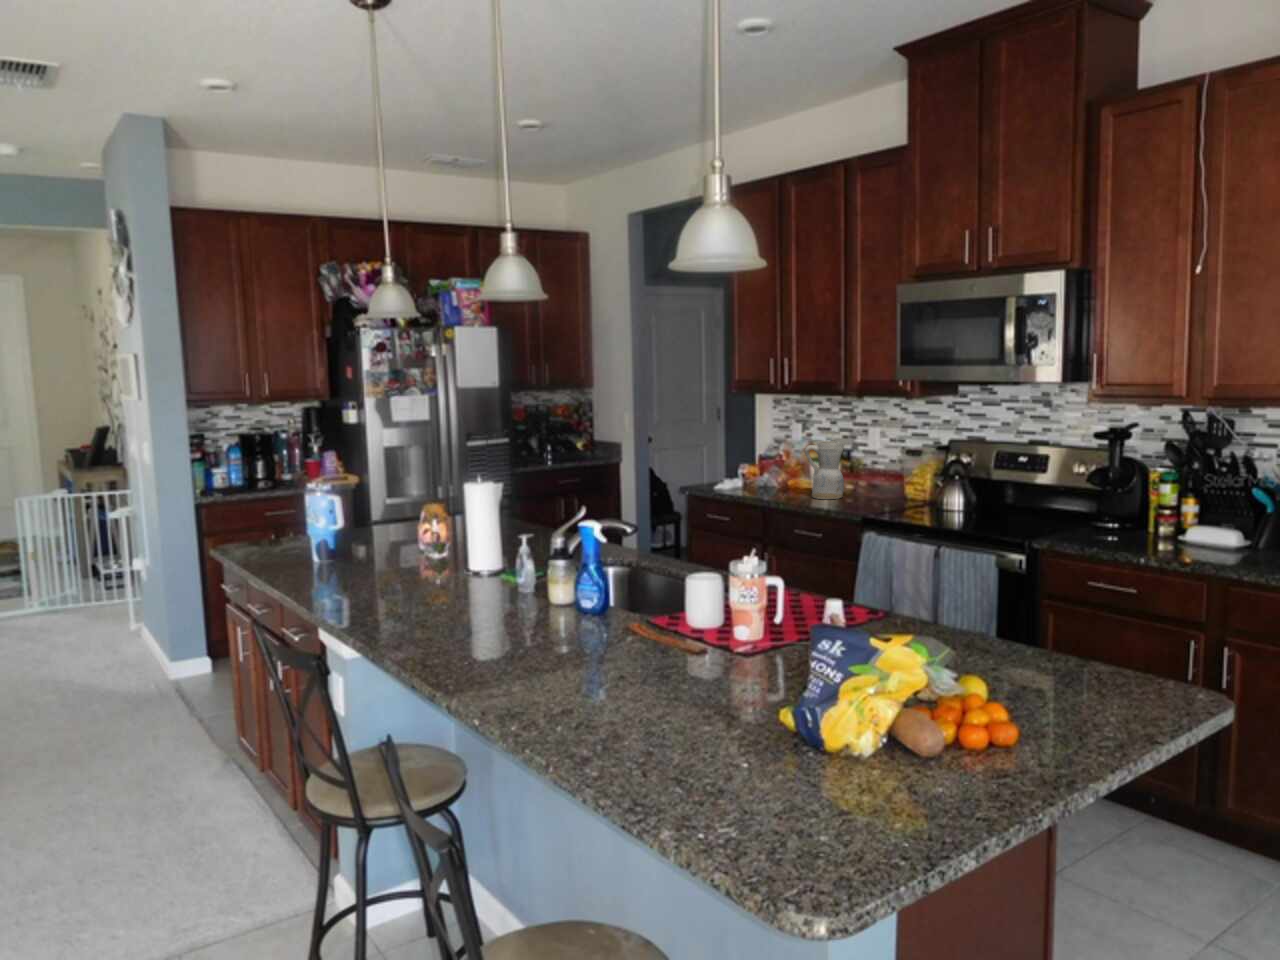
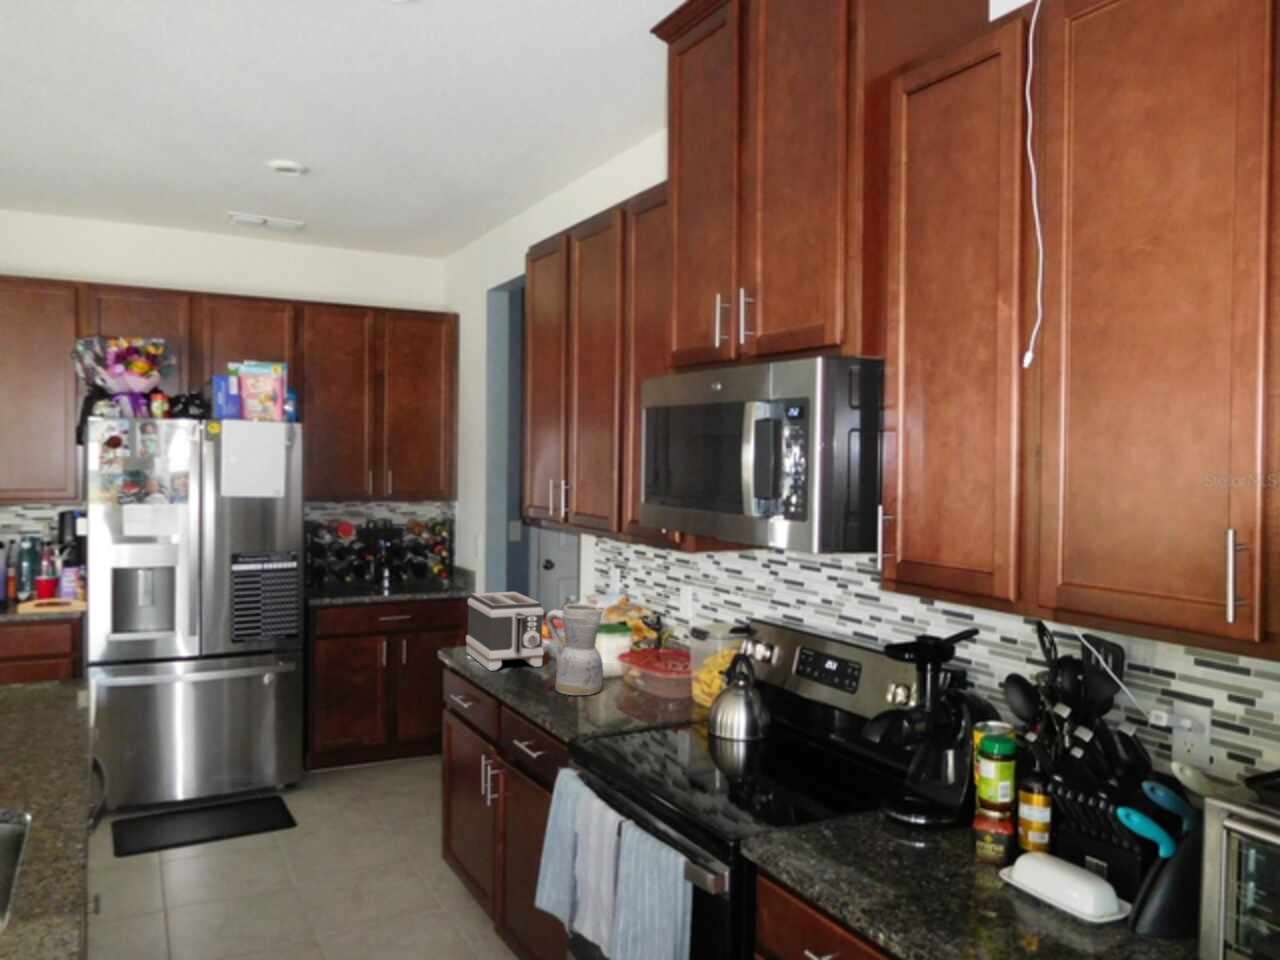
toaster: none [711,442,781,493] -> present [466,592,544,671]

